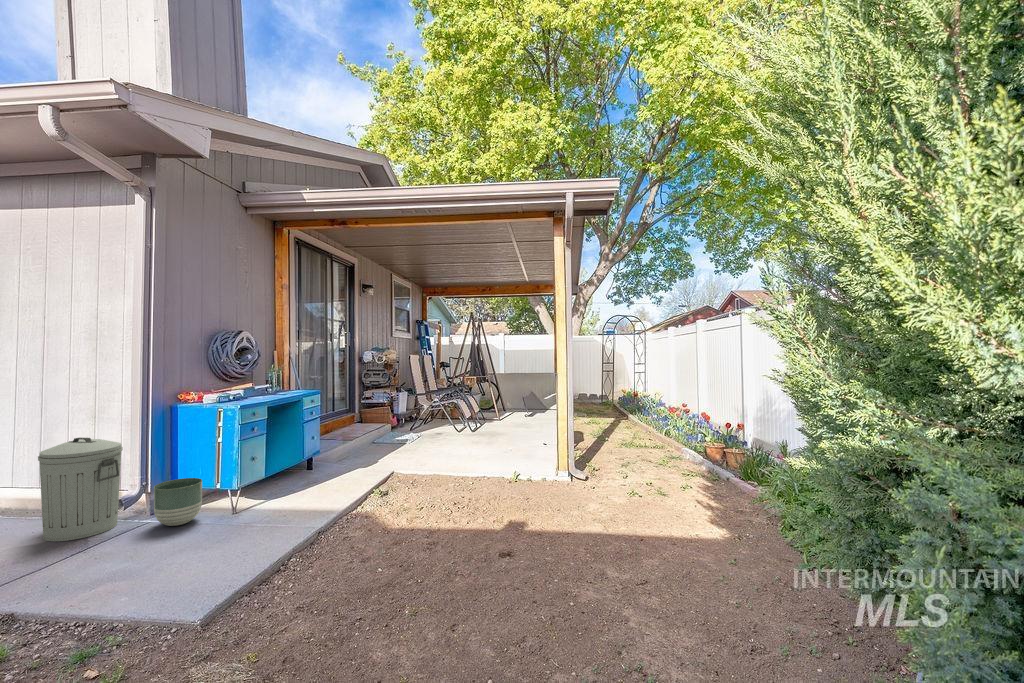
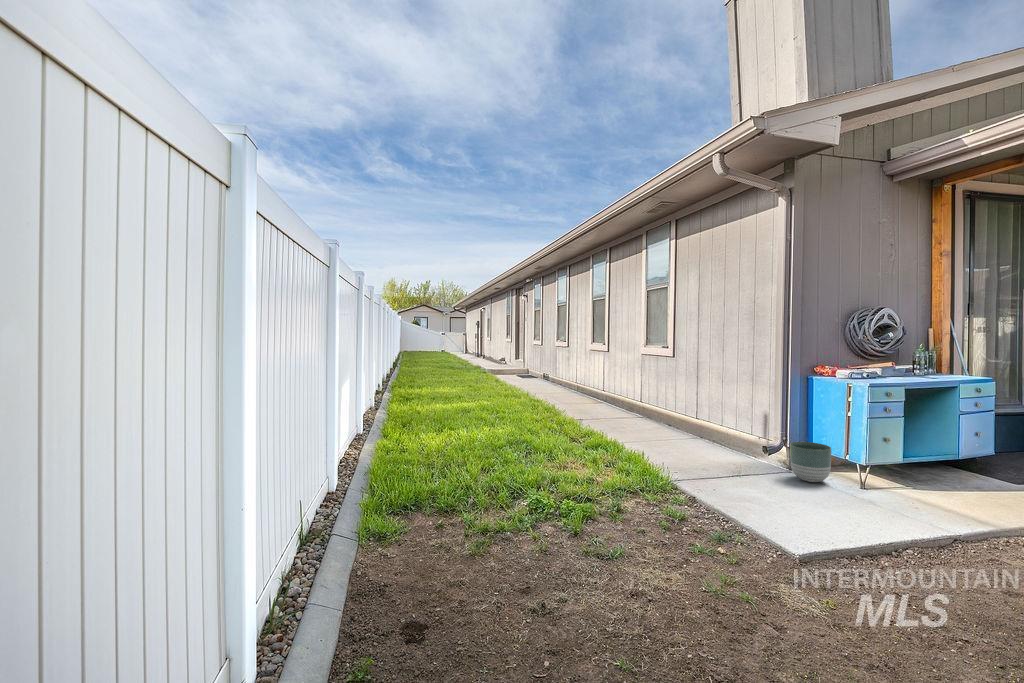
trash can: present [38,438,123,541] -> none [719,394,770,469]

